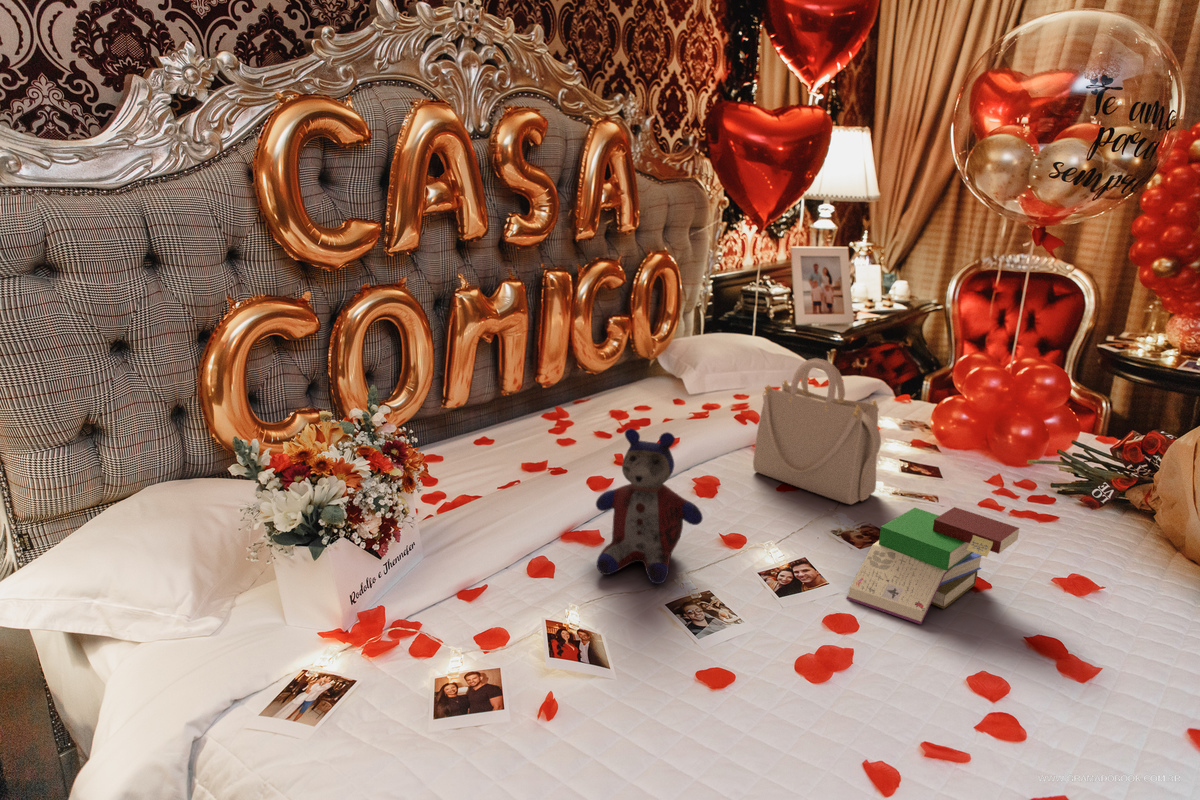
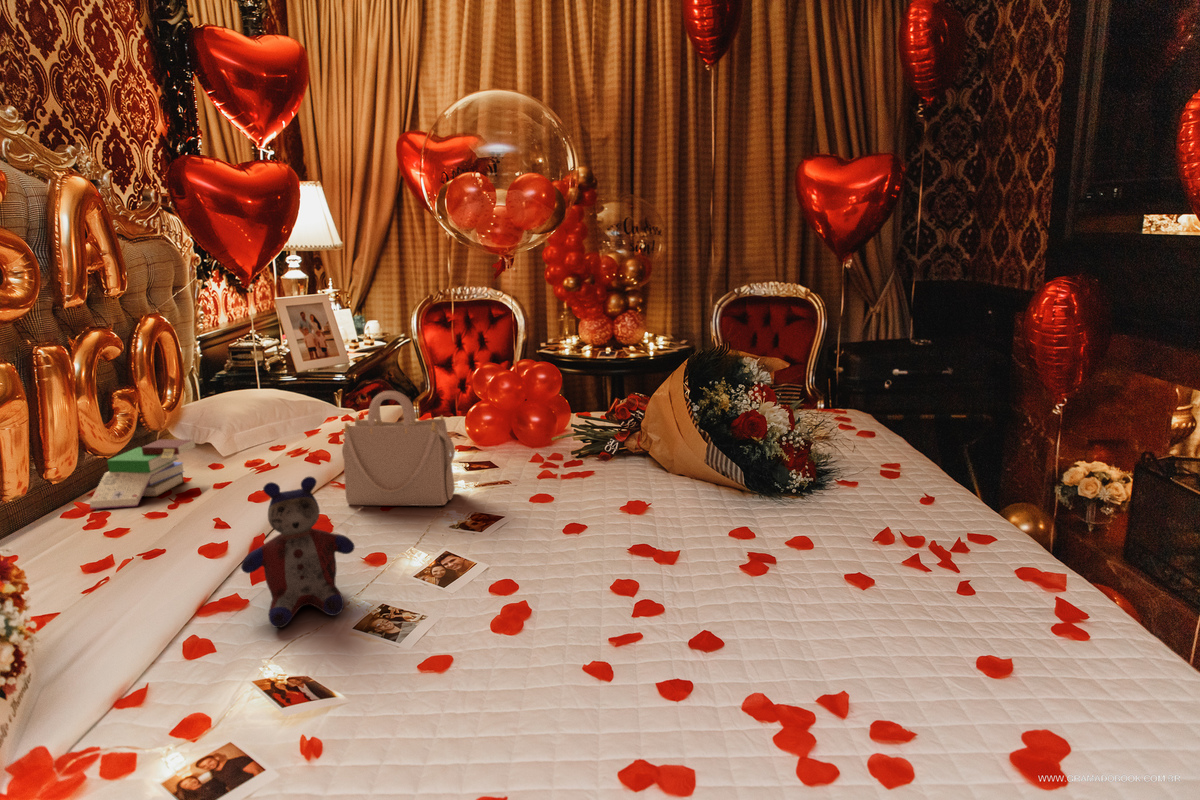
book: present [846,507,1019,624] -> present [90,439,195,509]

